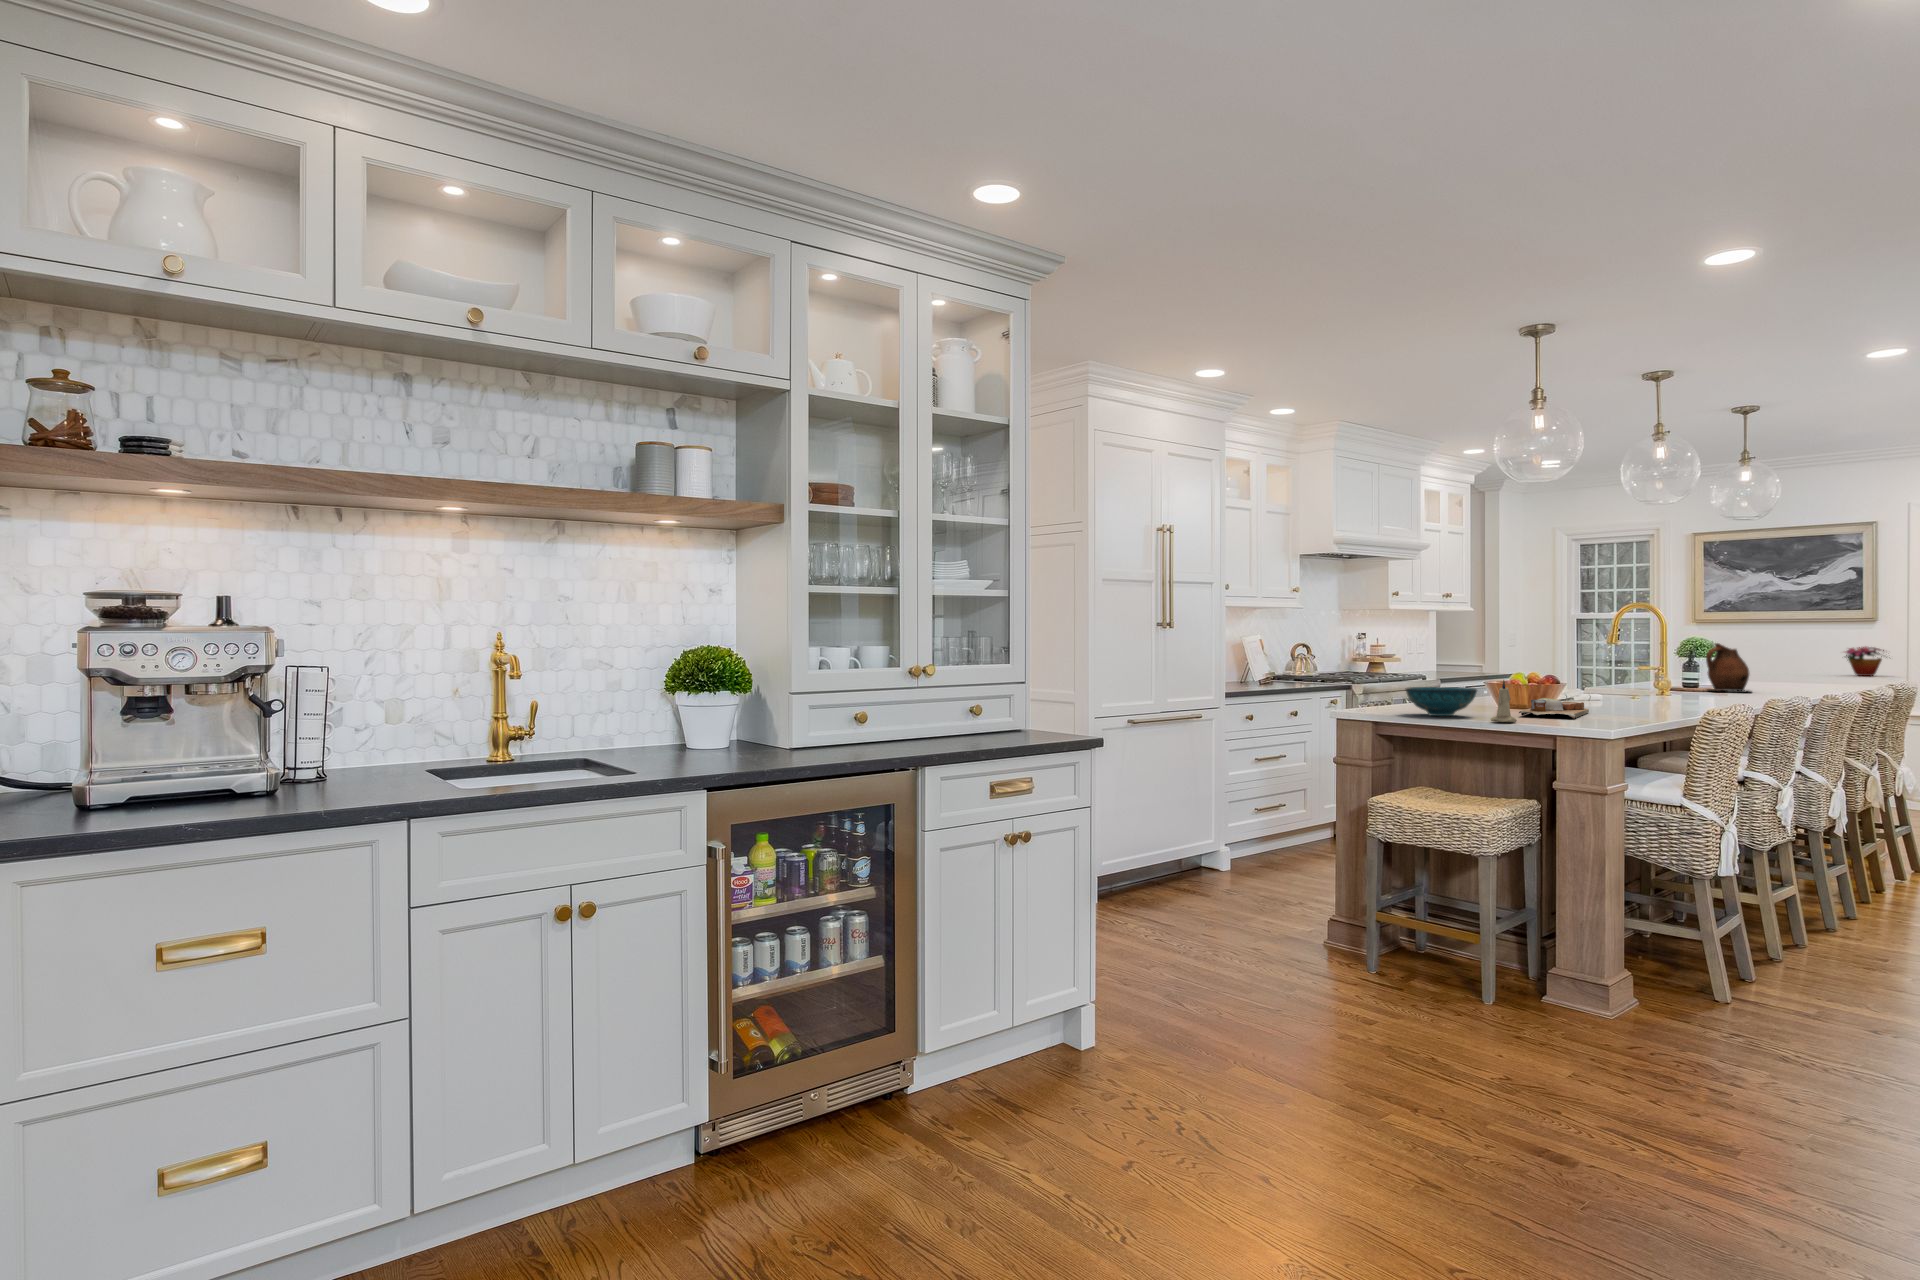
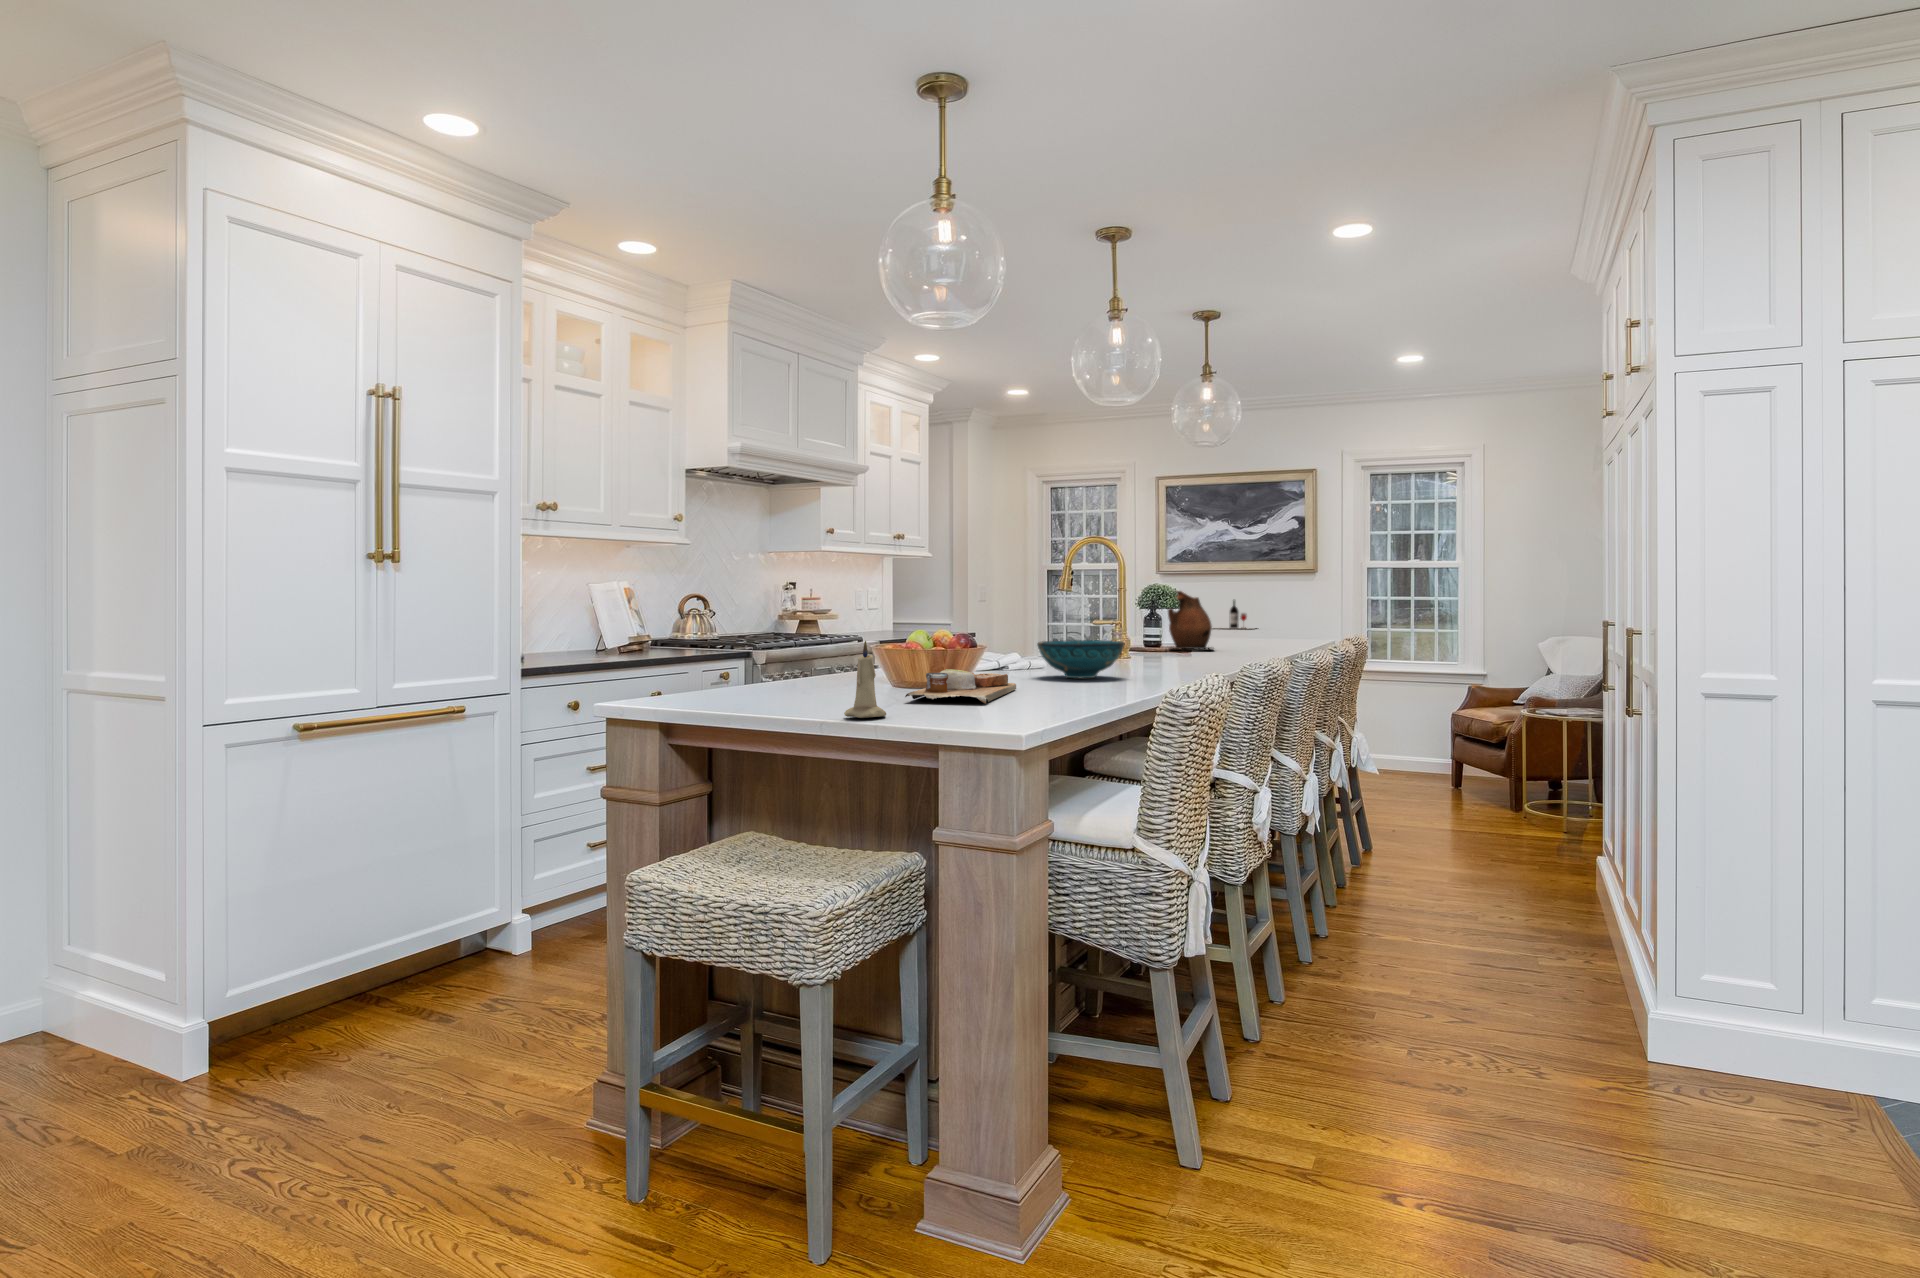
wine bottle: none [1749,647,1811,675] -> present [1229,601,1247,629]
flower arrangement: present [1845,647,1887,676] -> none [1284,598,1332,630]
decorative bowl: present [1406,687,1477,716] -> present [1037,640,1125,678]

